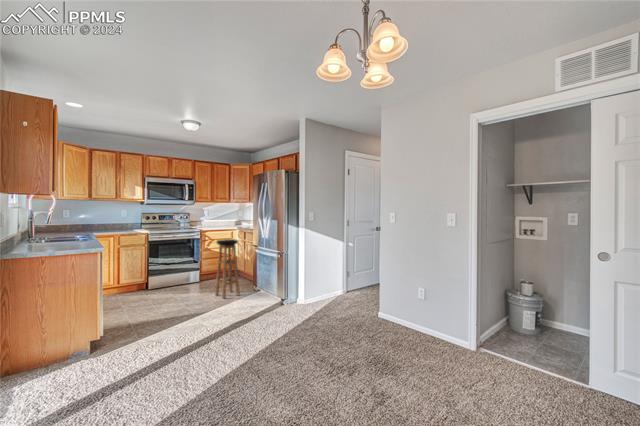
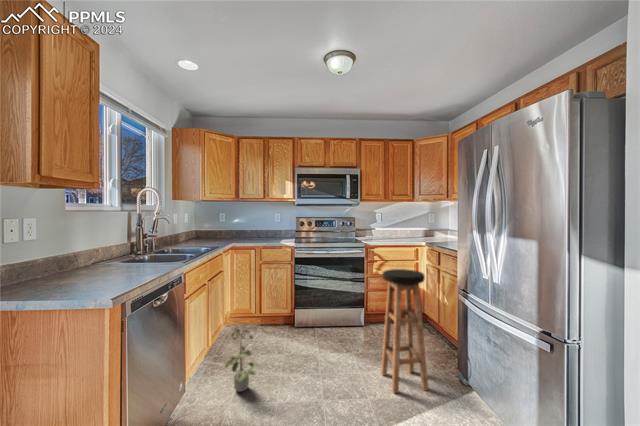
potted plant: none [119,277,145,316] -> present [225,328,255,392]

